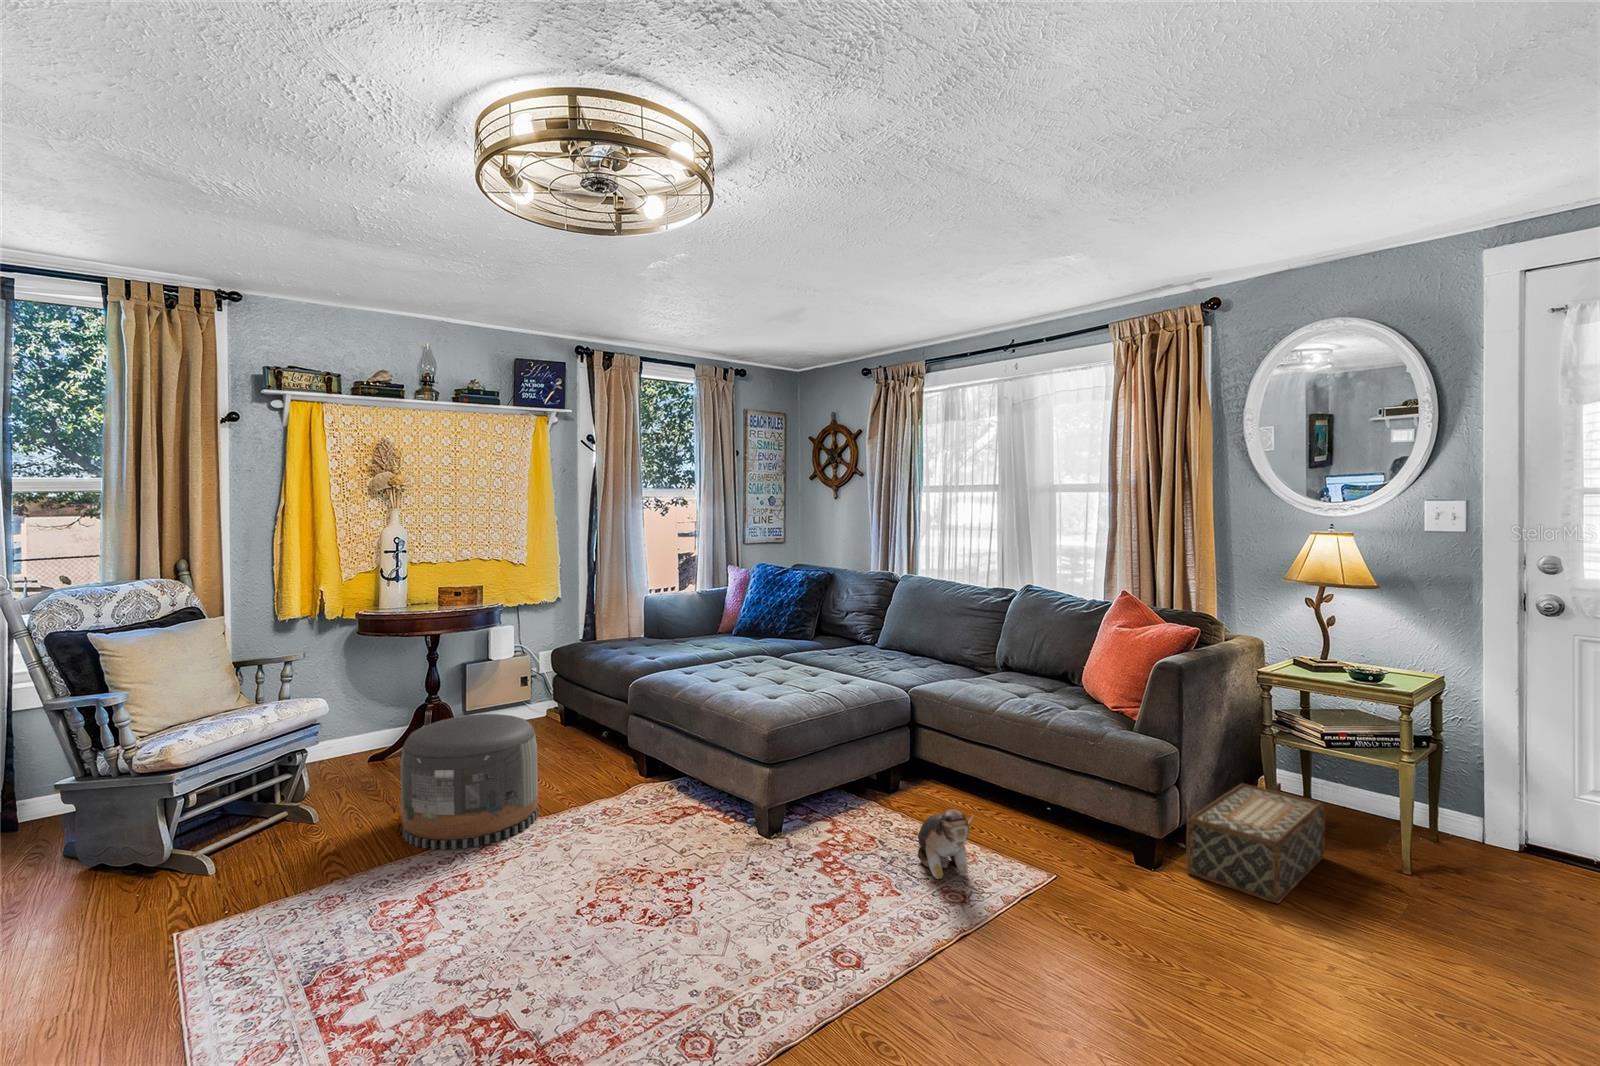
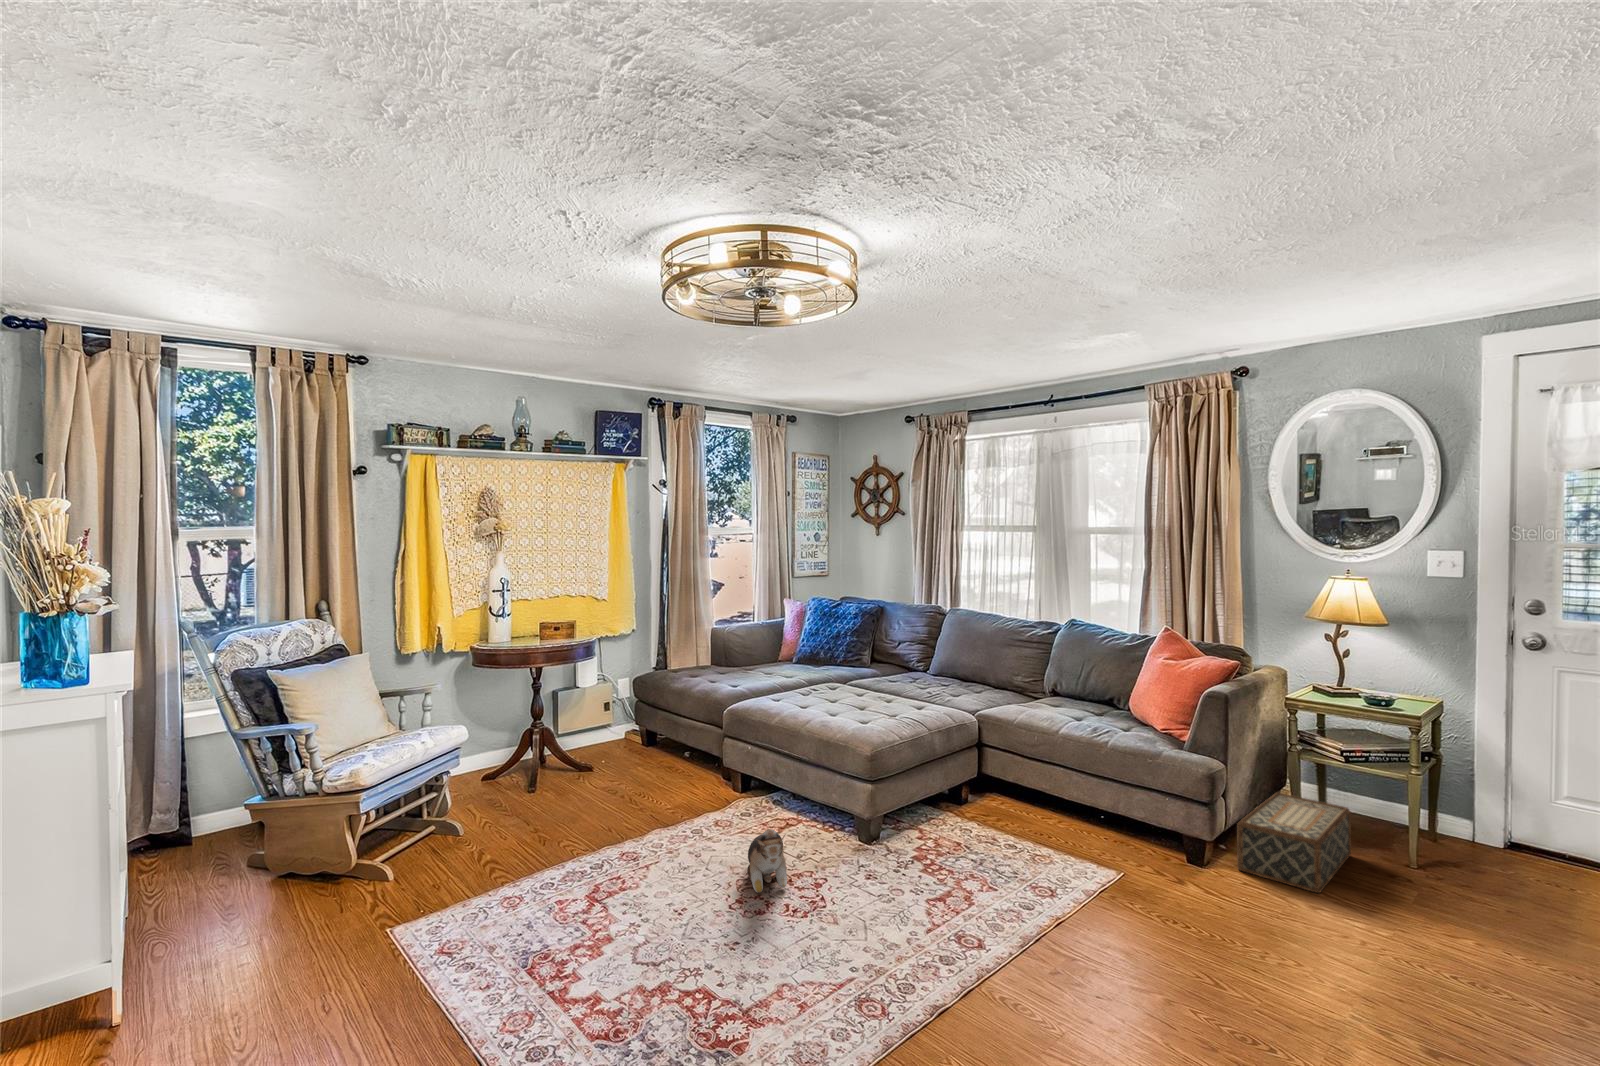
pouf: present [401,714,538,850] -> none [541,737,656,858]
plush toy: present [918,809,974,879] -> present [747,829,787,893]

